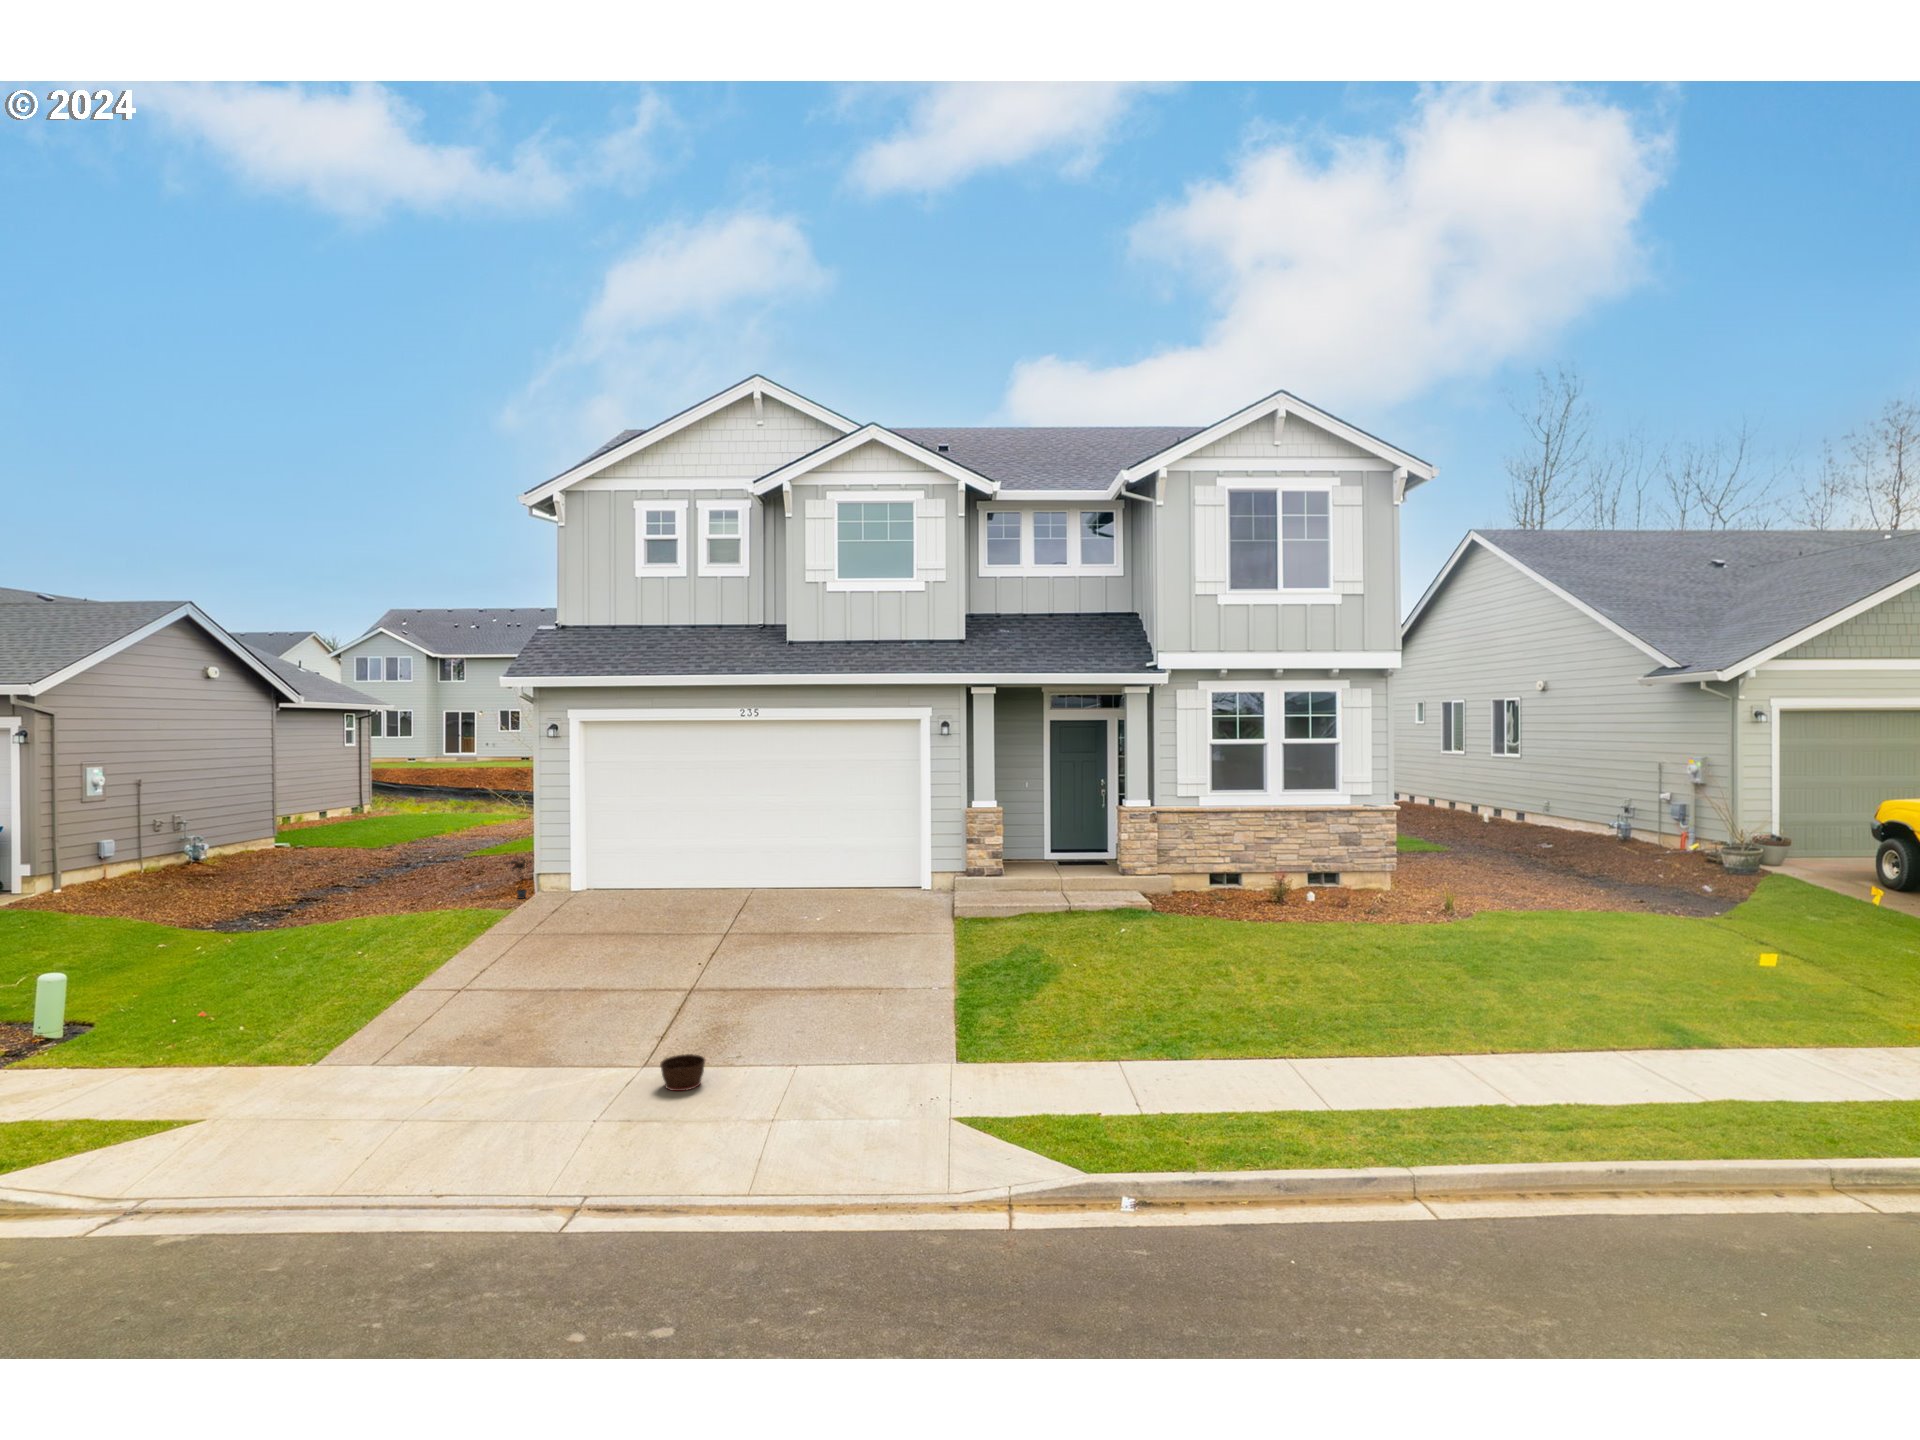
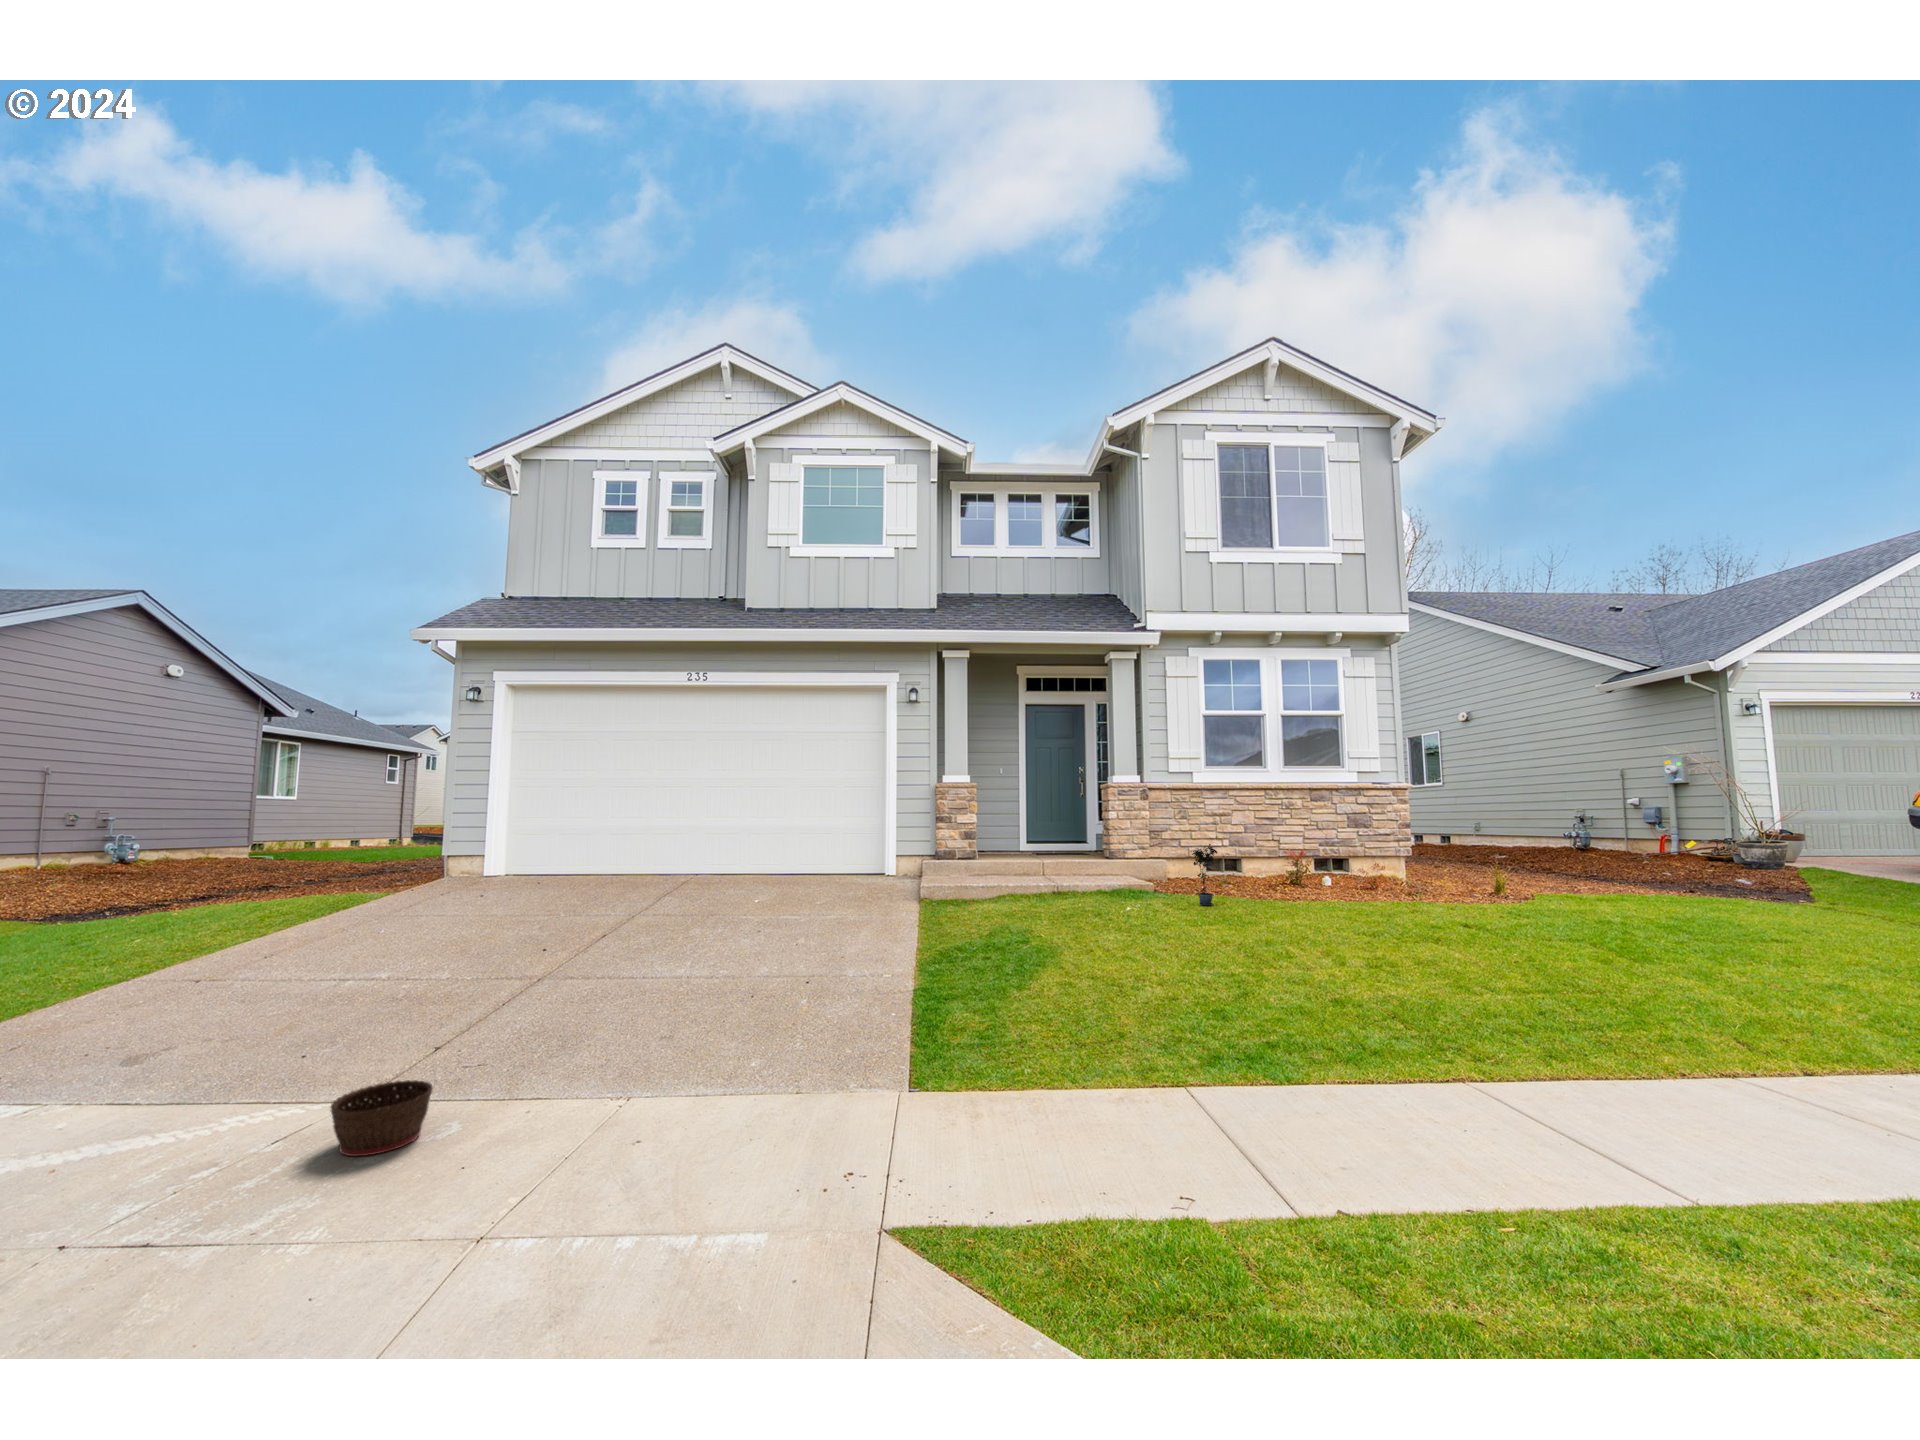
potted plant: present [510,858,531,899] -> present [1190,844,1217,906]

